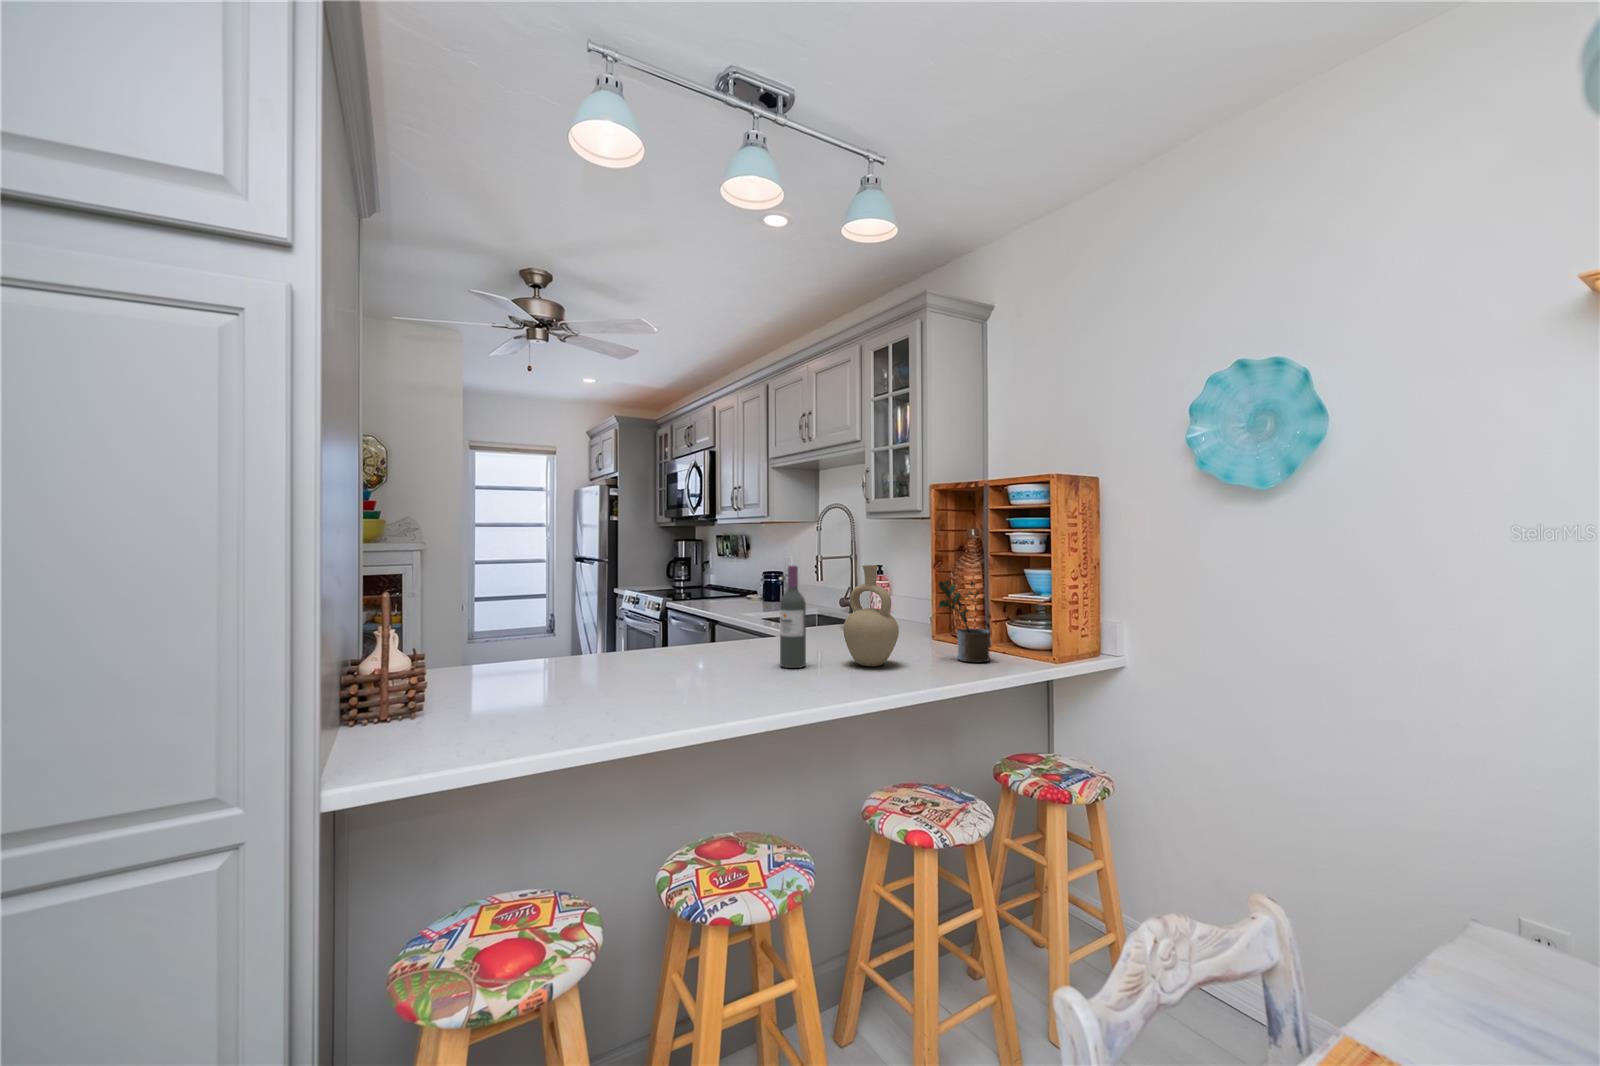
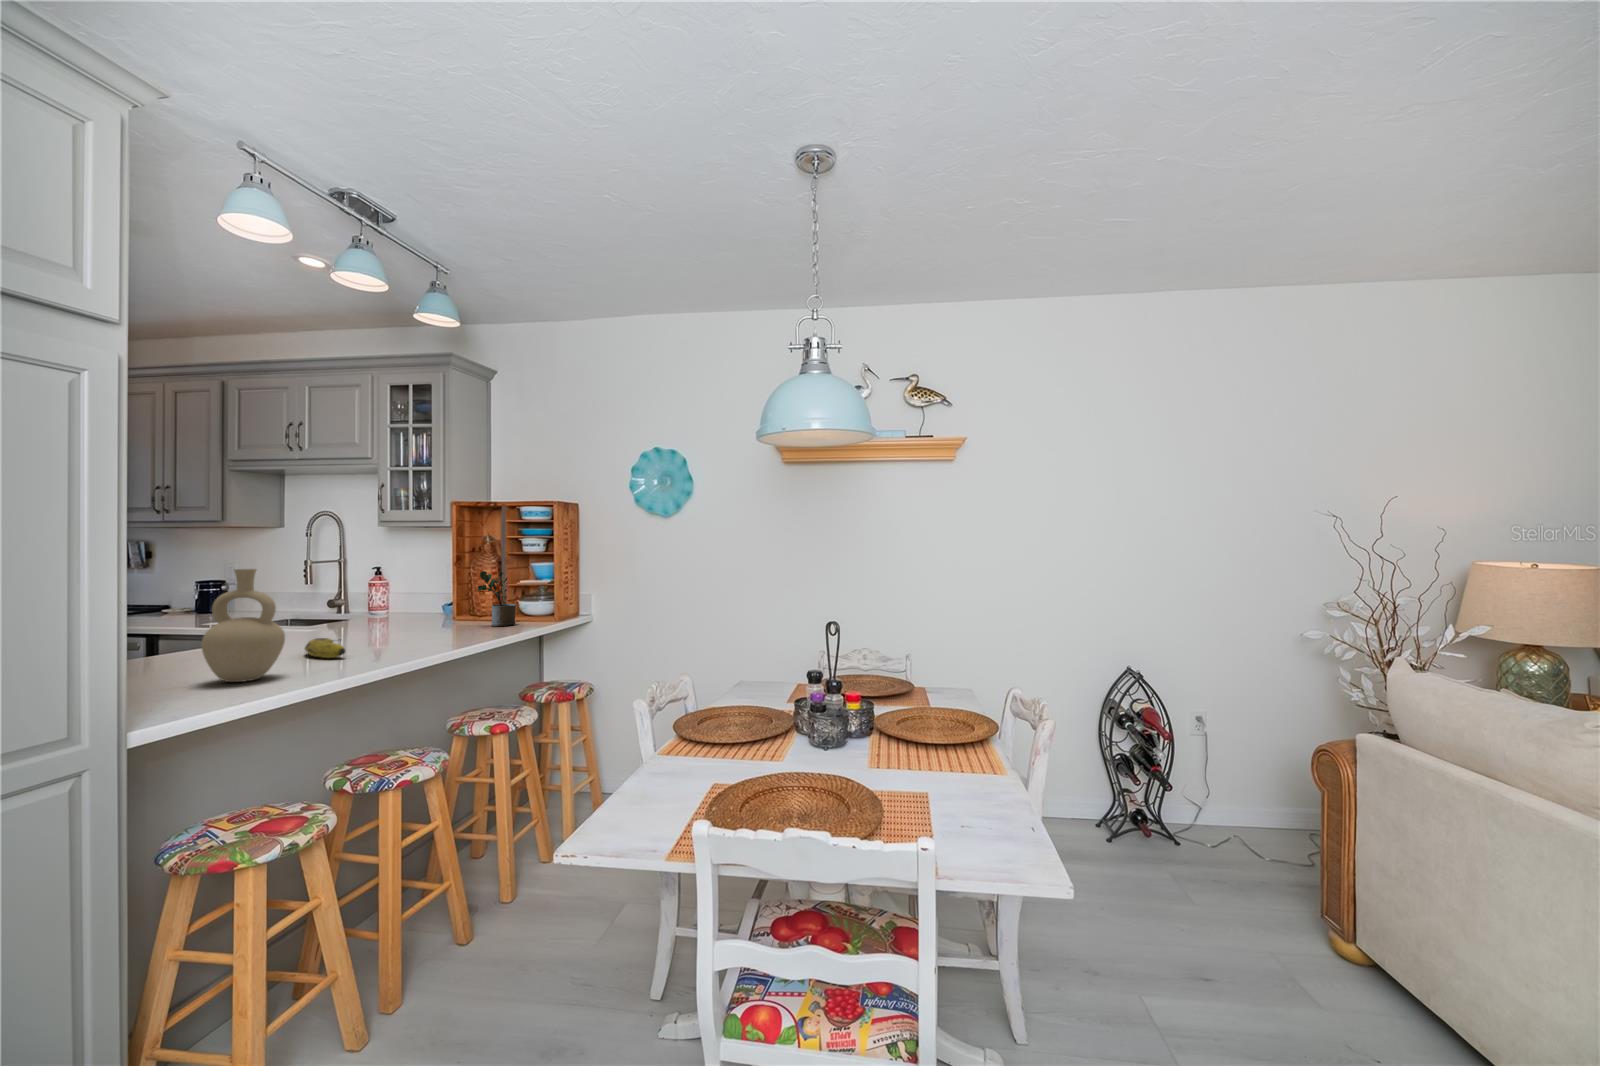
vase: present [843,565,899,666] -> present [202,569,285,682]
wine bottle: present [780,566,806,668] -> none [352,563,378,643]
fruit: none [707,658,759,690] -> present [305,638,346,658]

